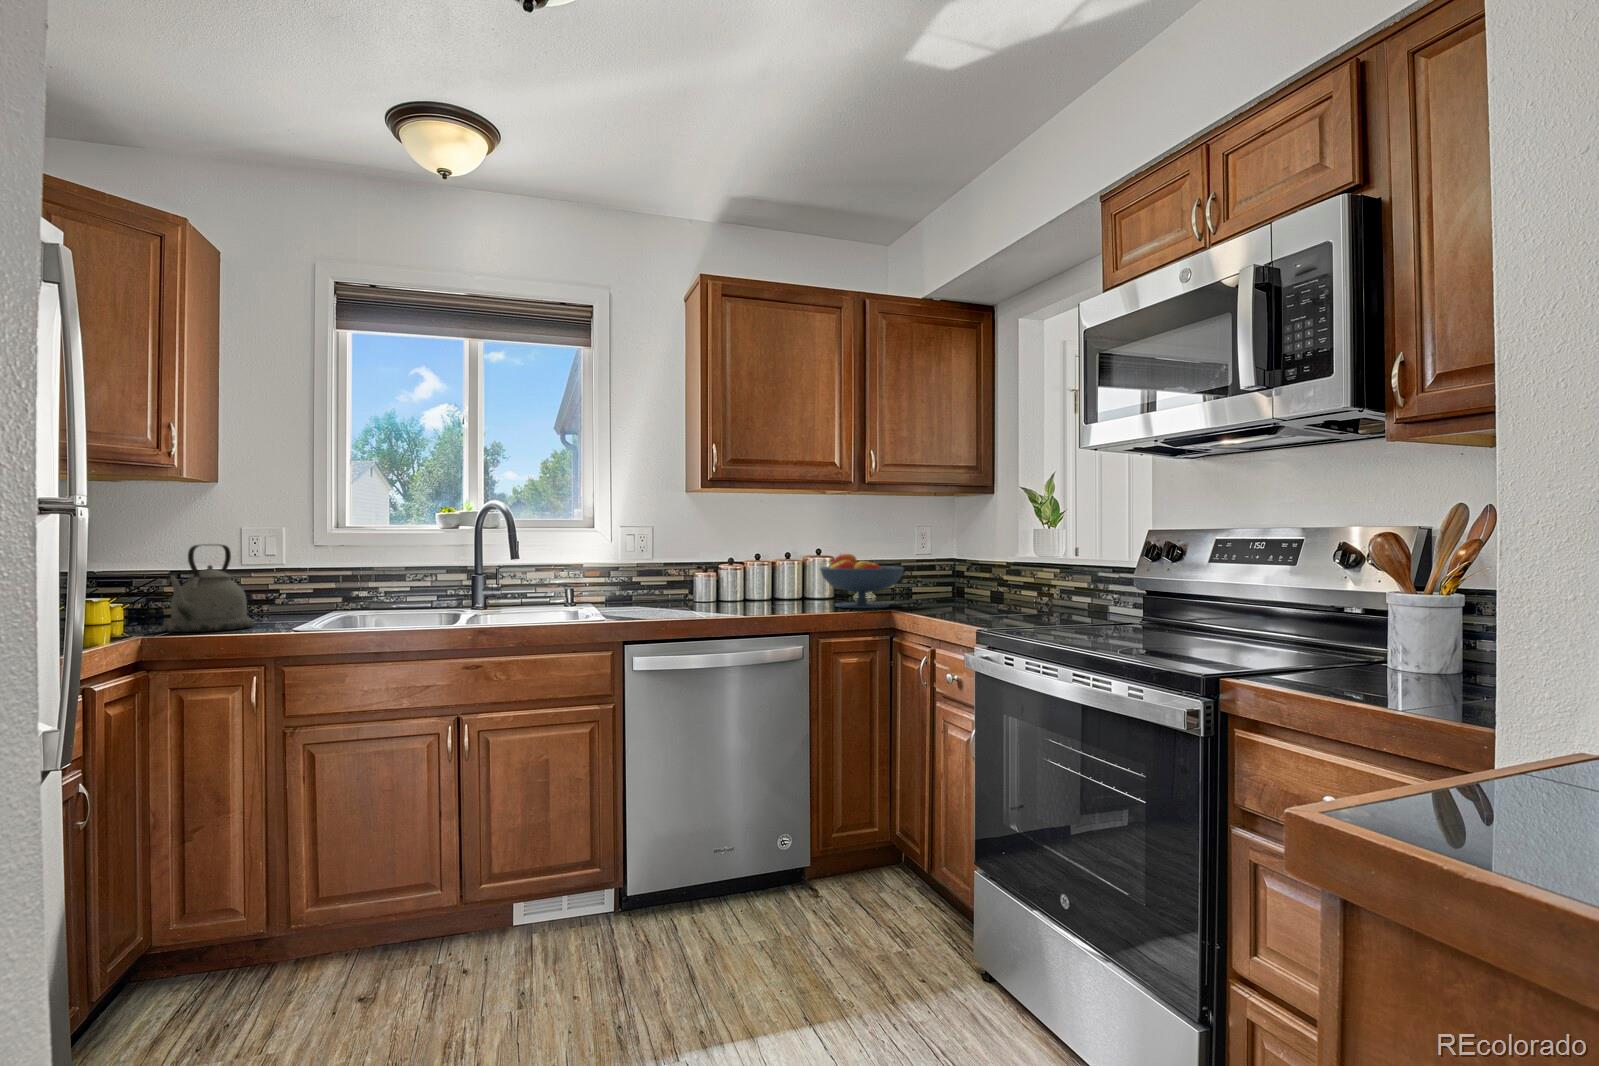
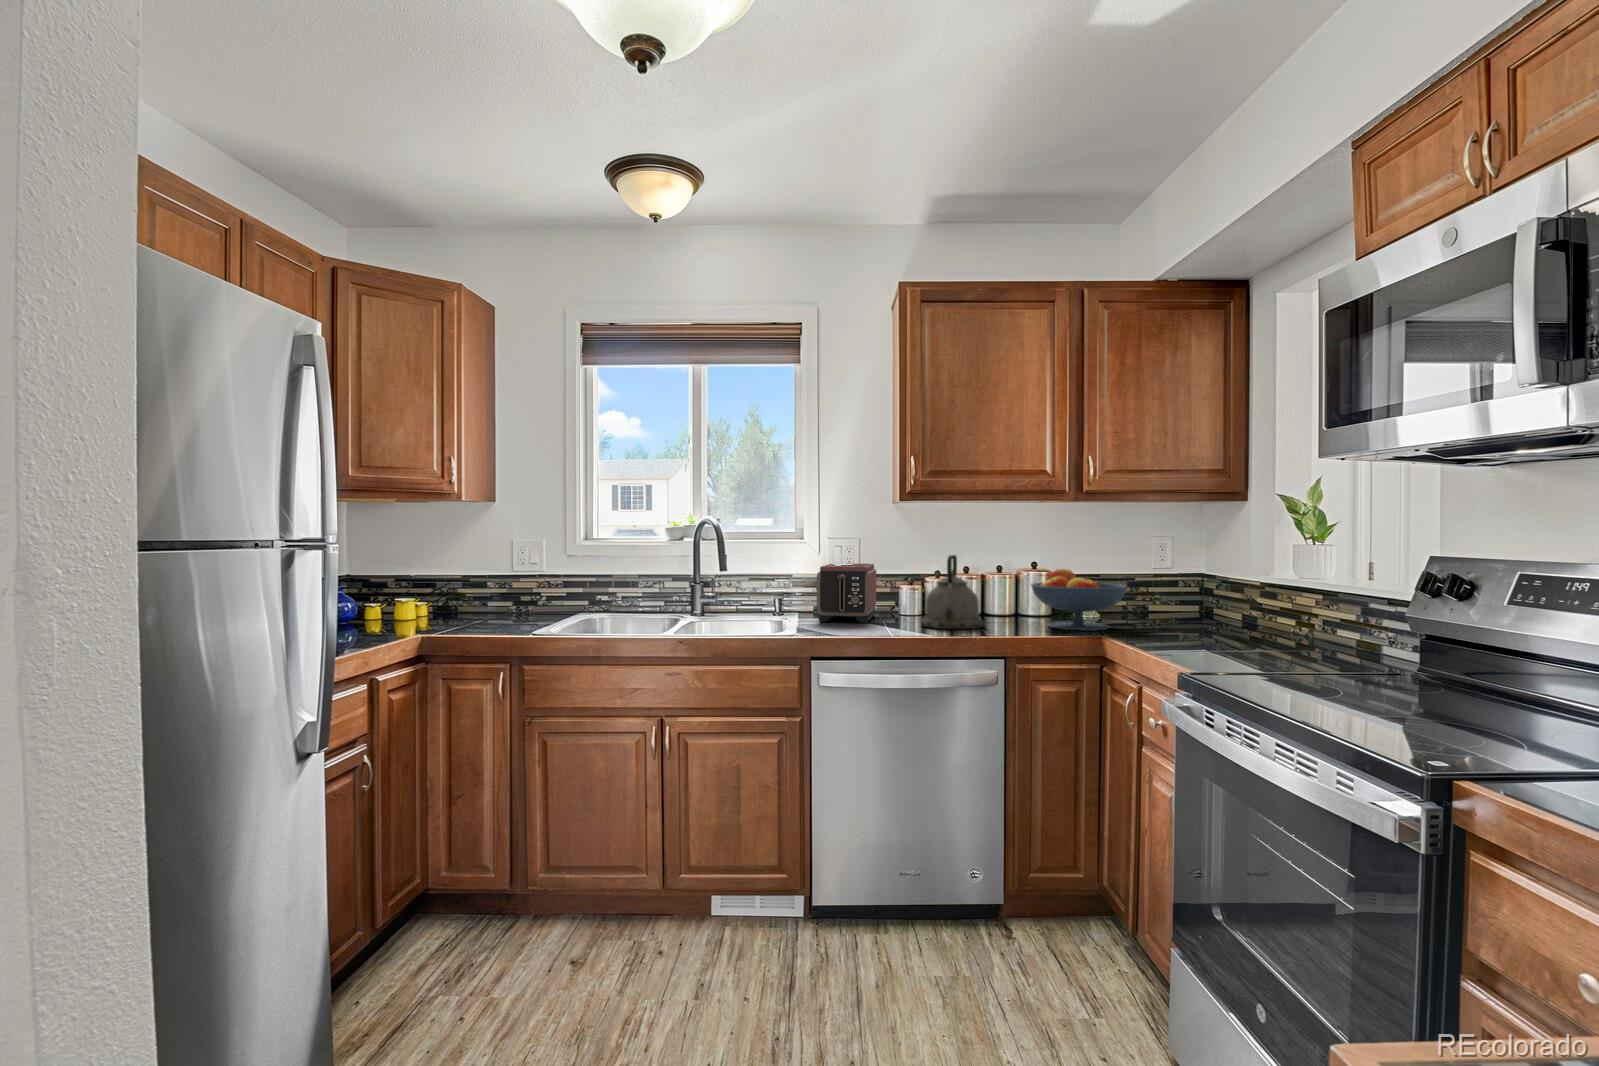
kettle: present [163,544,254,632] -> present [921,555,984,629]
toaster: none [613,553,667,611] -> present [817,563,876,623]

